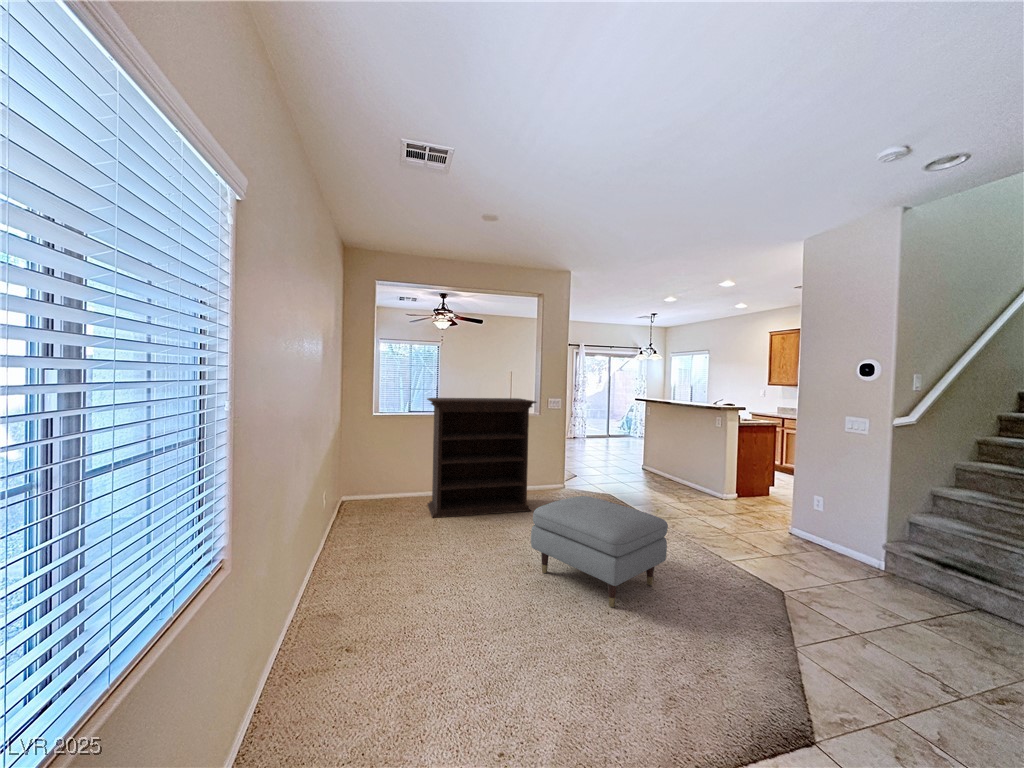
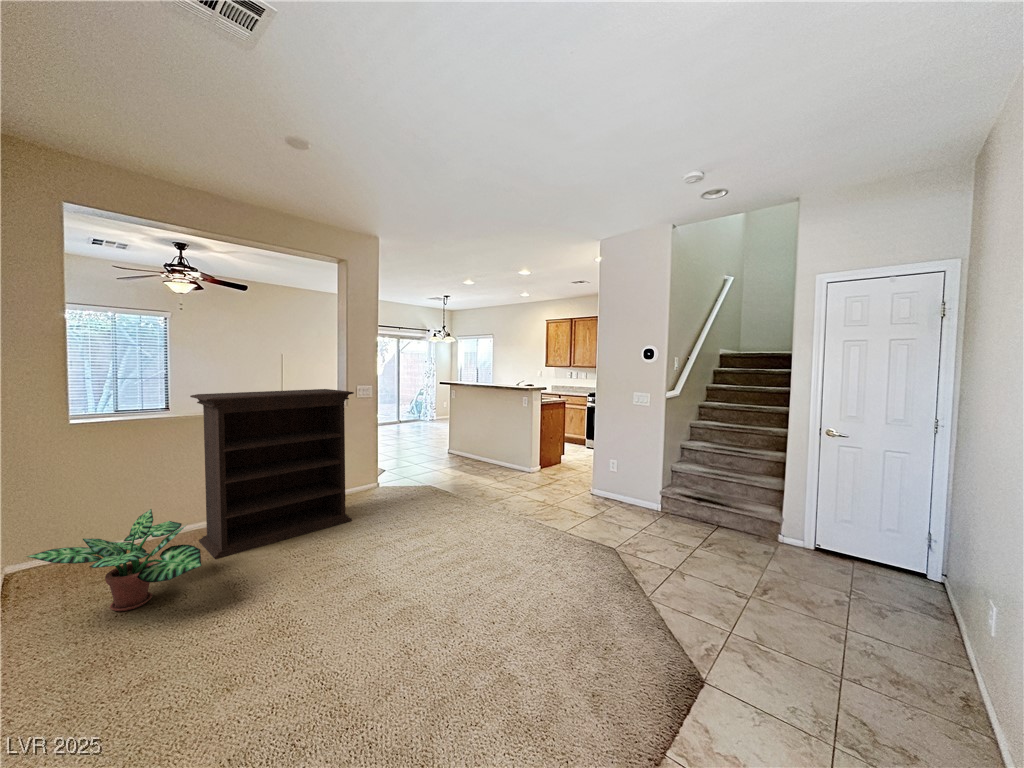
potted plant: none [333,472,416,537] -> present [27,509,202,611]
ottoman: present [531,496,668,607] -> none [384,495,529,611]

